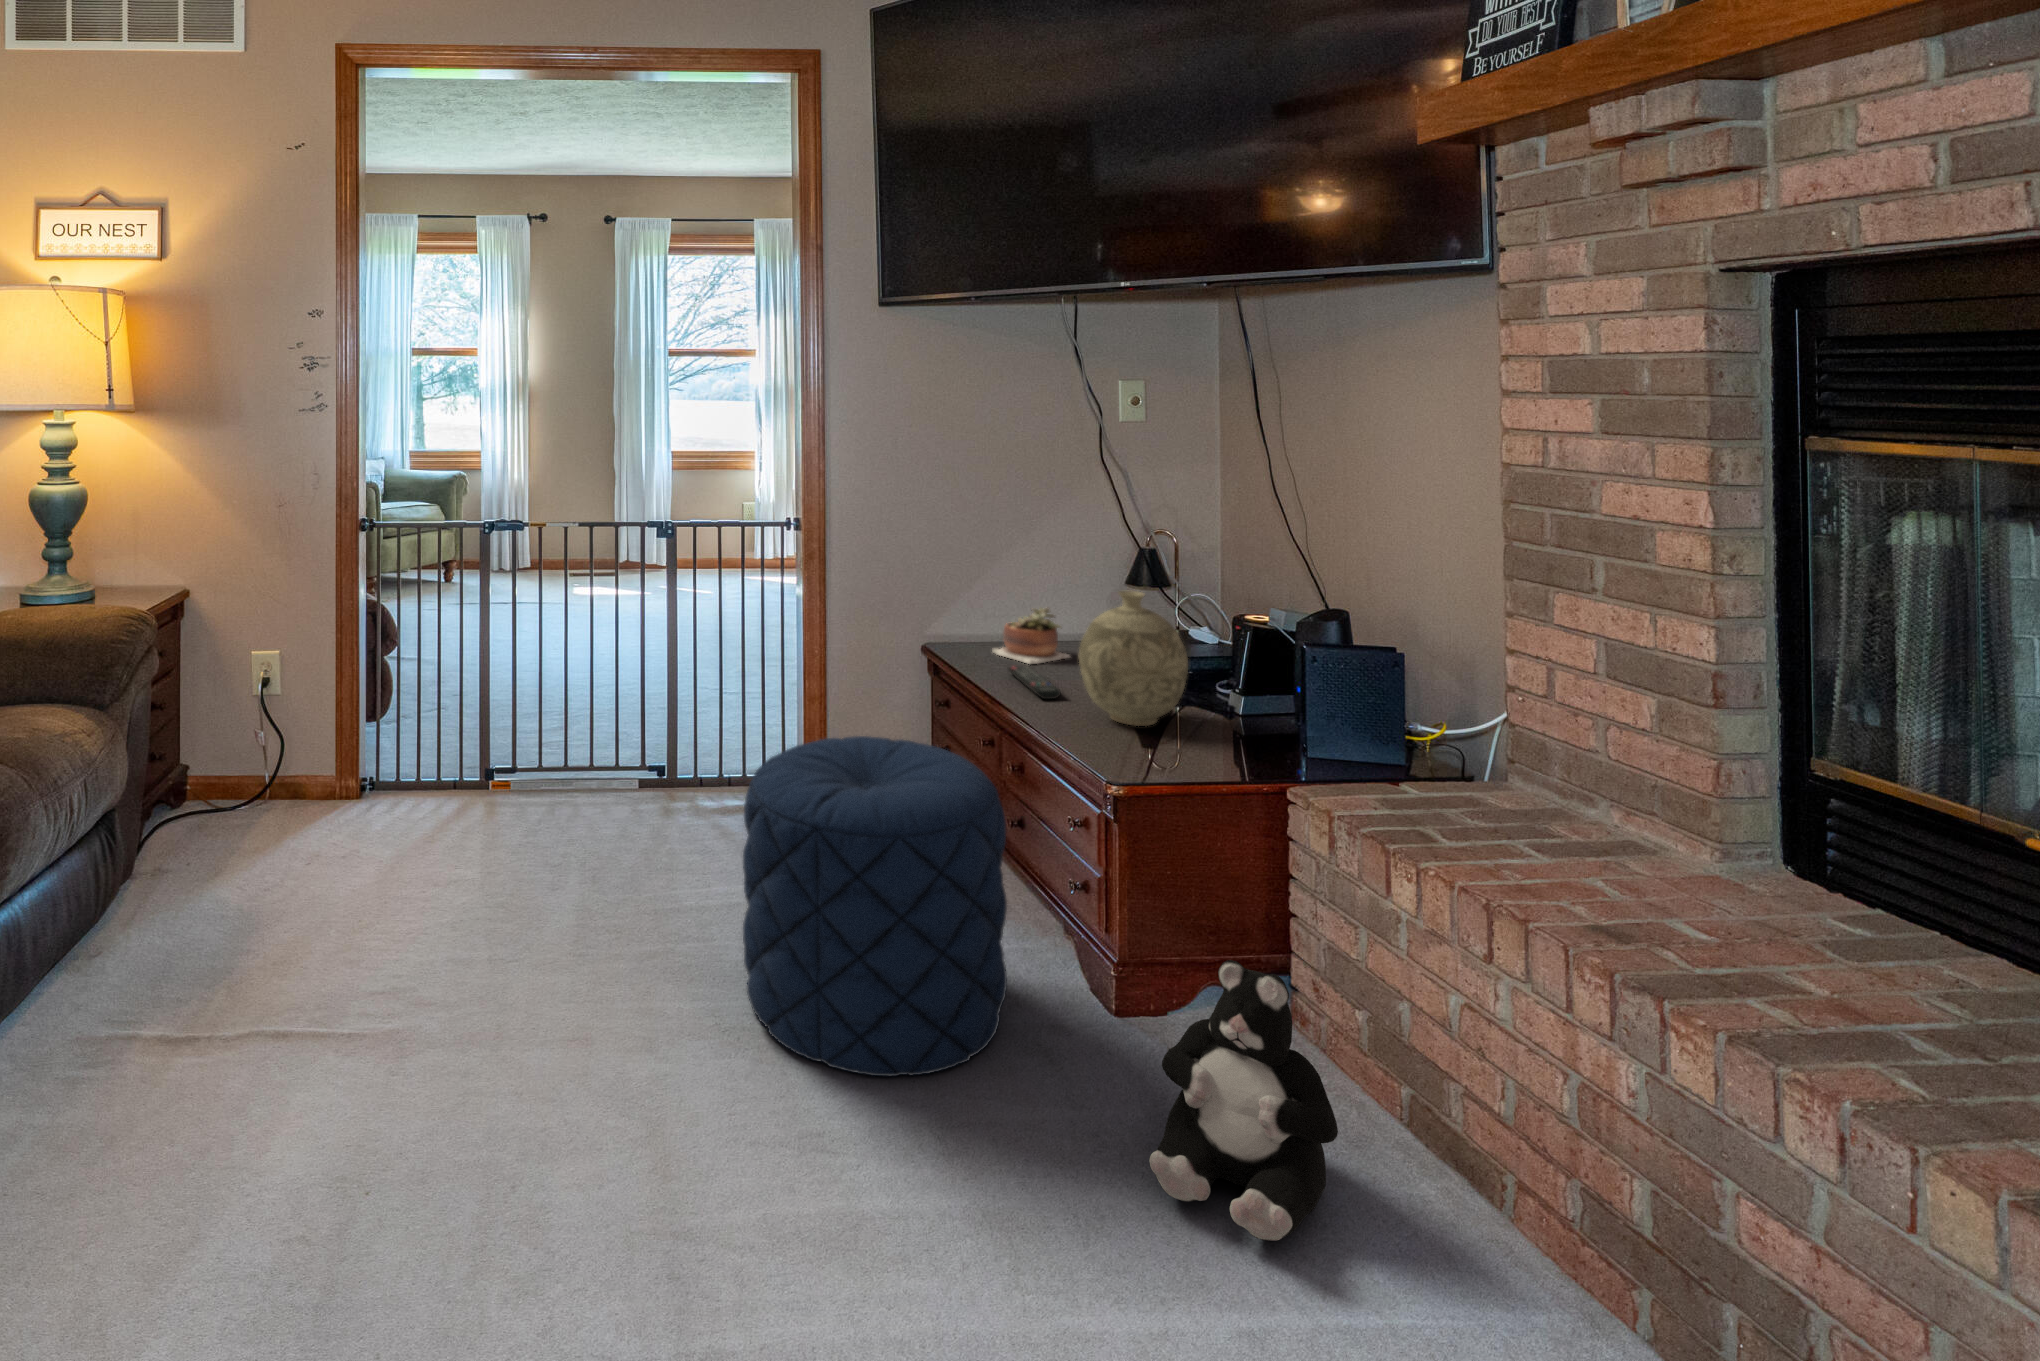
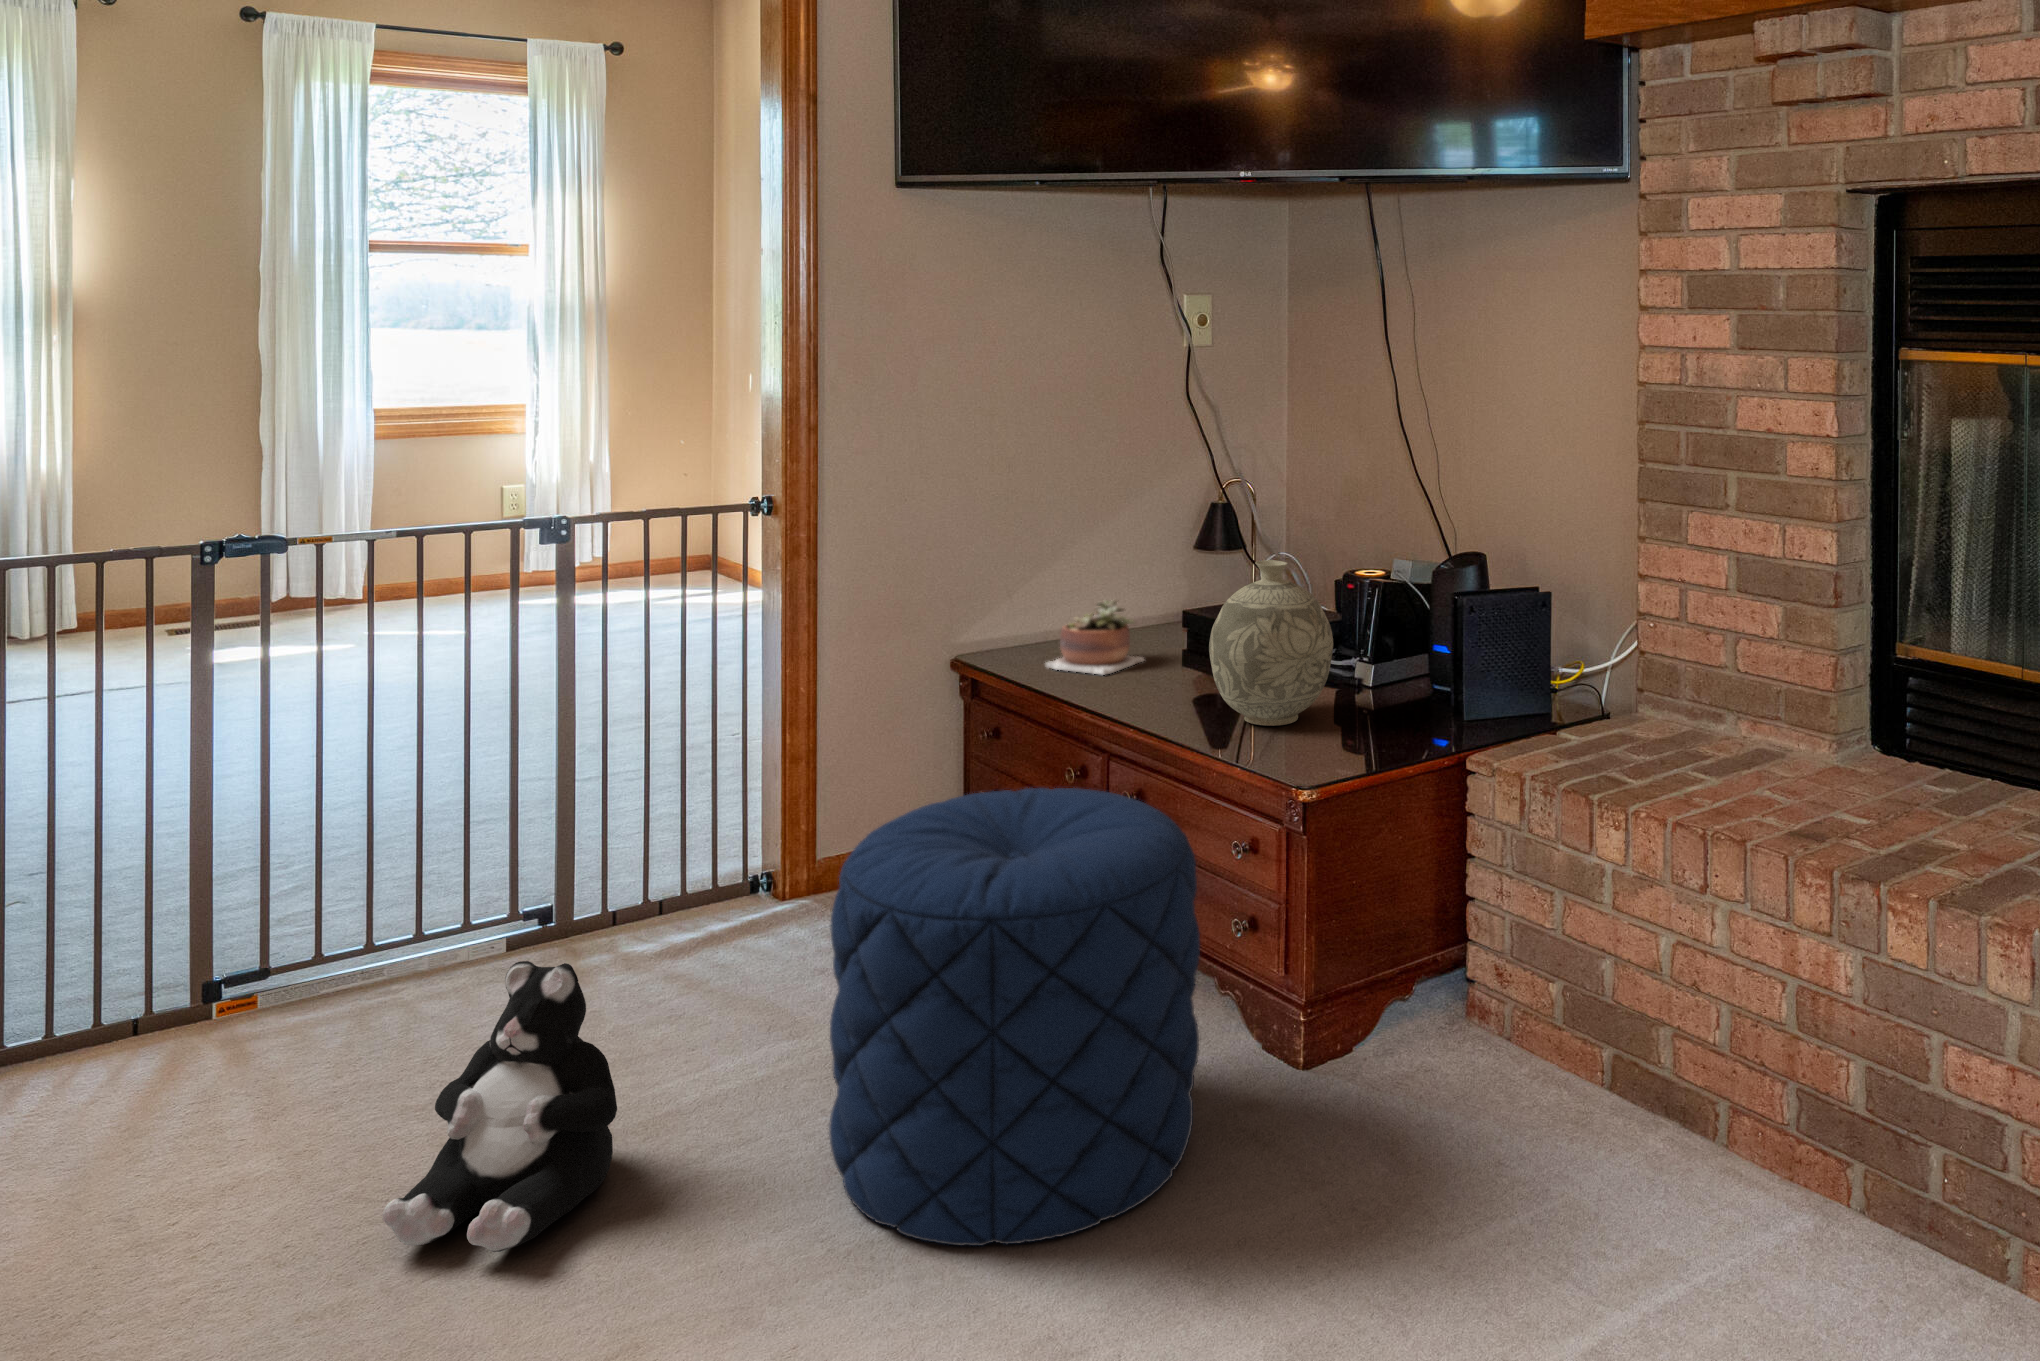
remote control: present [1008,667,1061,699] -> none [1085,677,1173,713]
plush toy: present [1149,960,1338,1241] -> present [383,961,617,1252]

